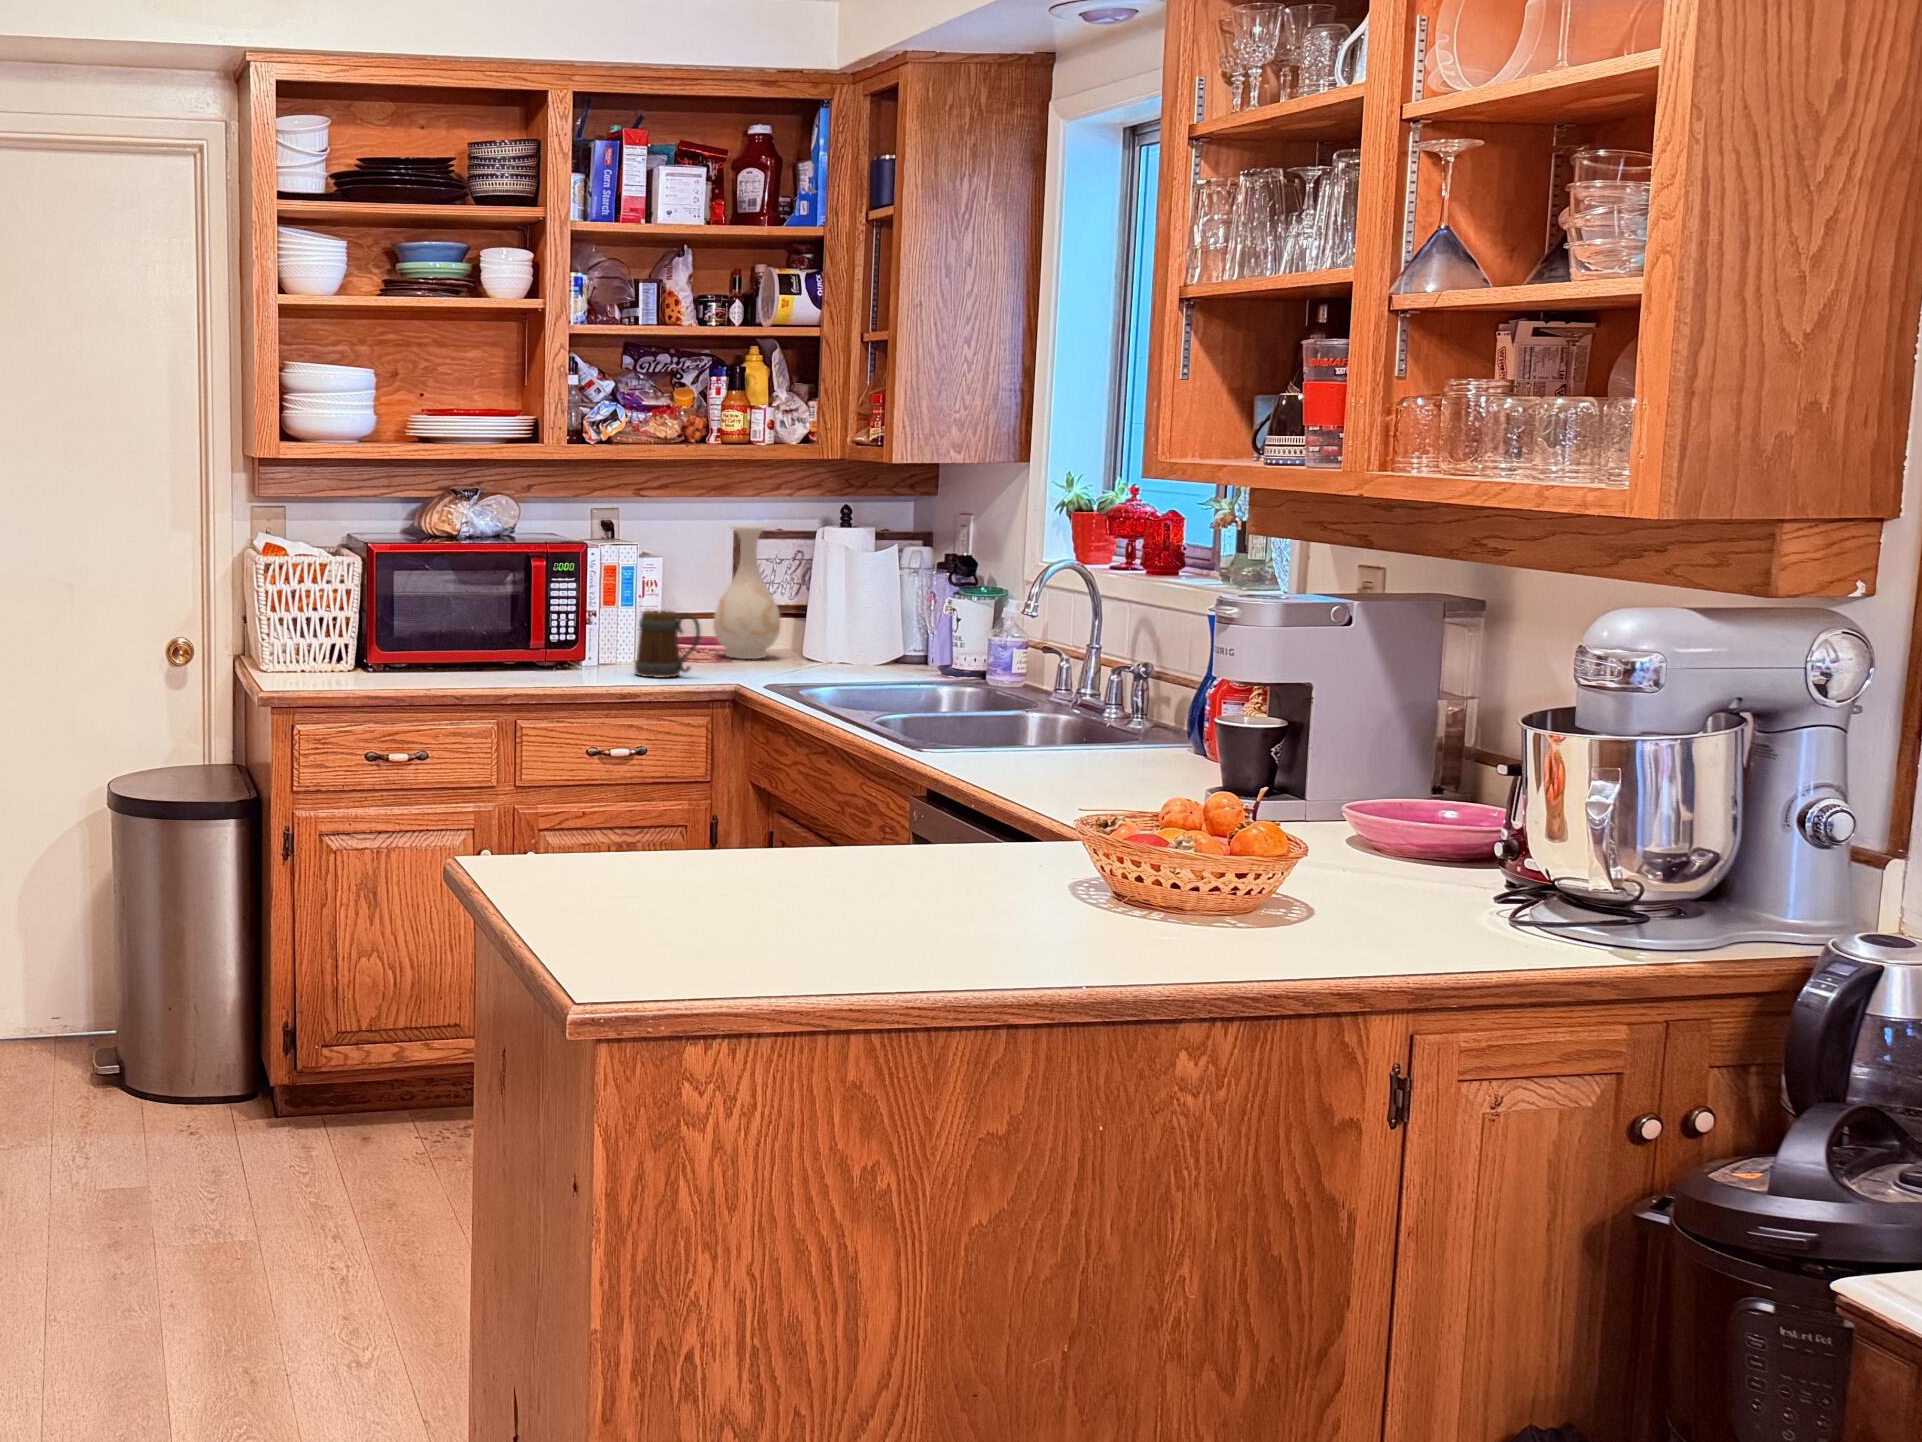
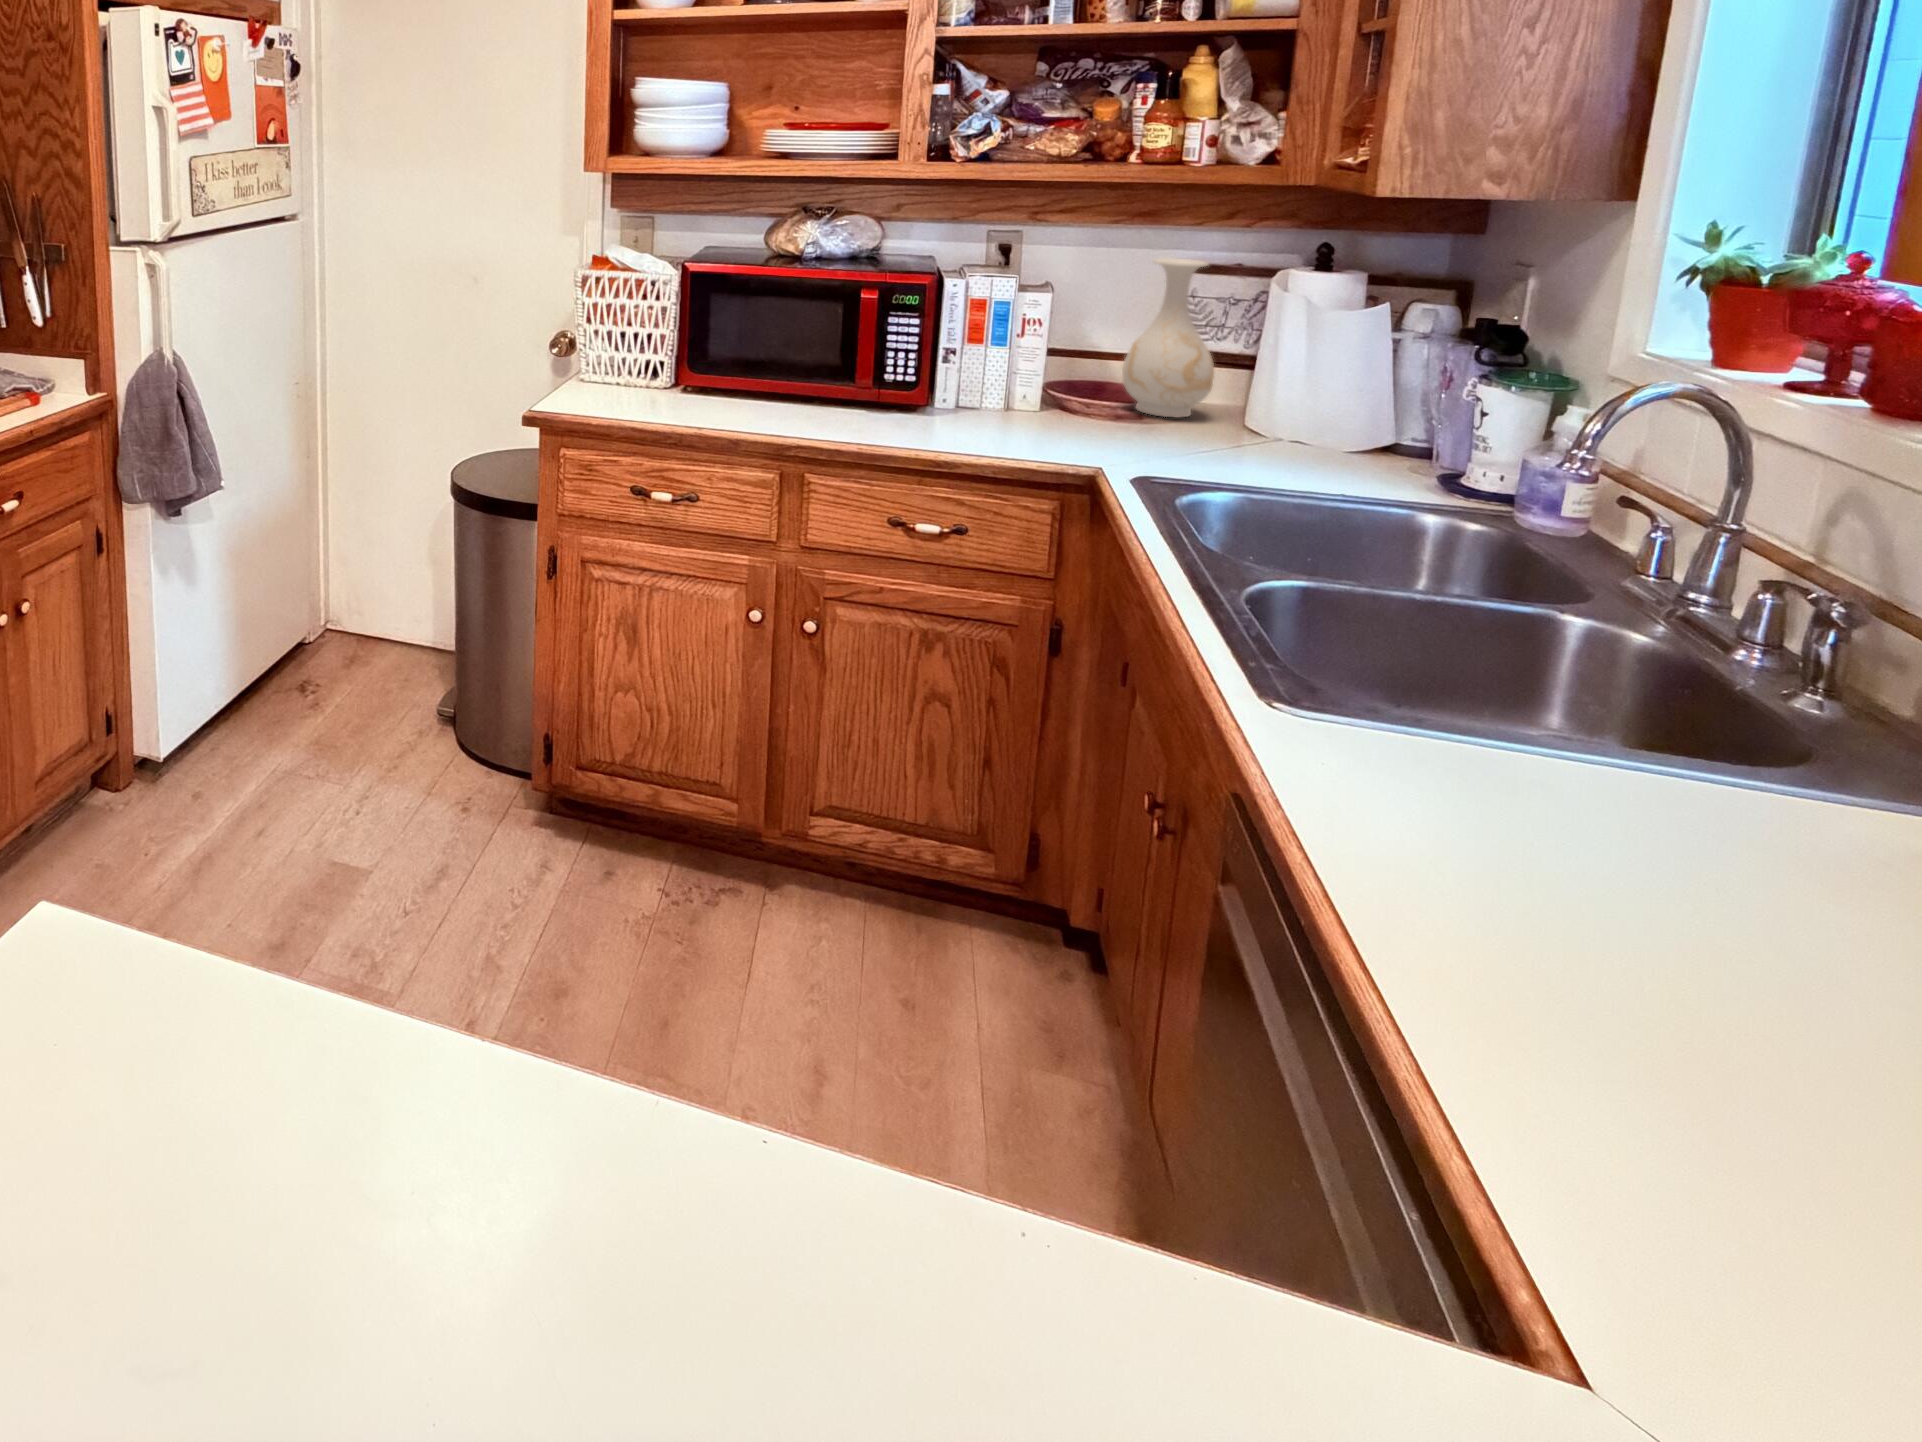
mug: present [635,610,700,678] -> none [978,360,1065,443]

